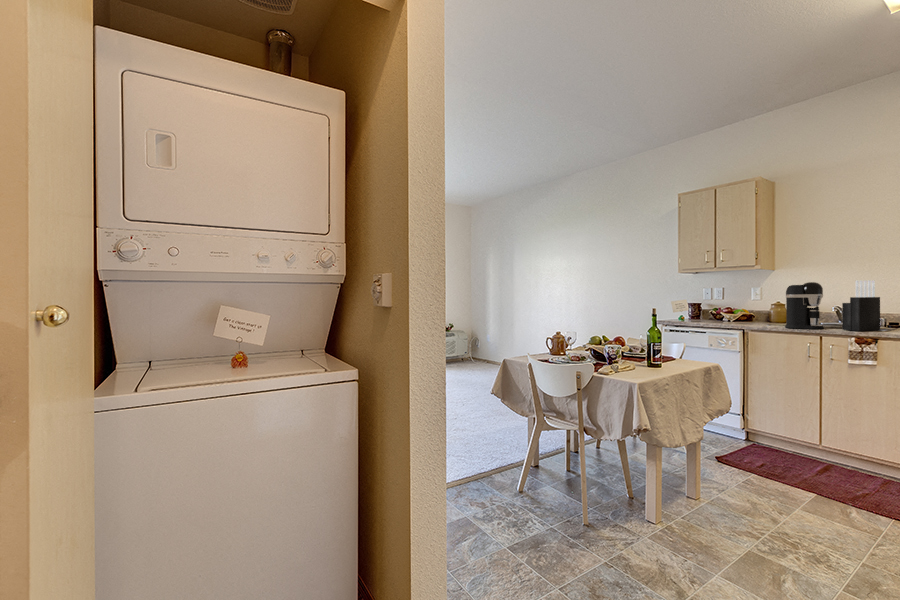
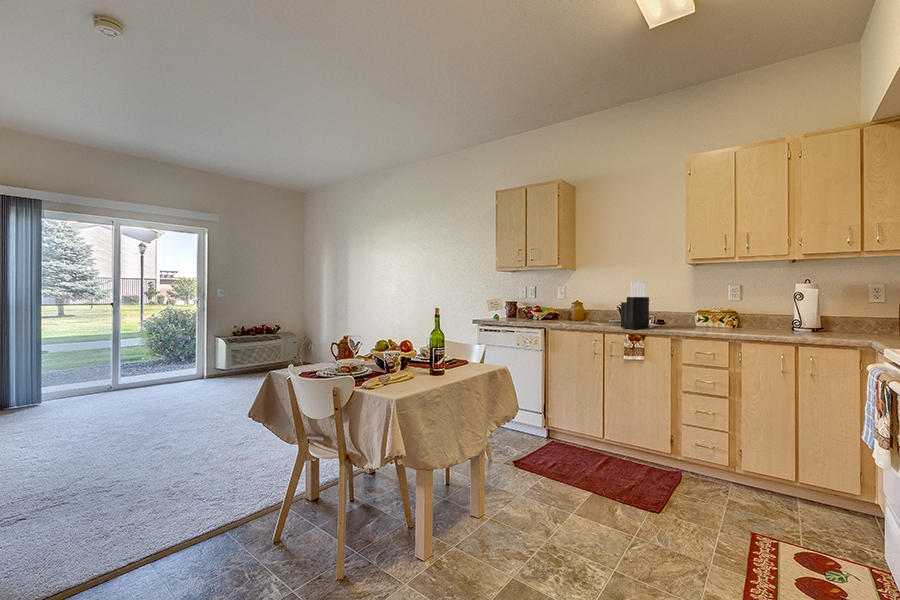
coffee maker: present [785,282,824,329] -> none [578,282,608,327]

